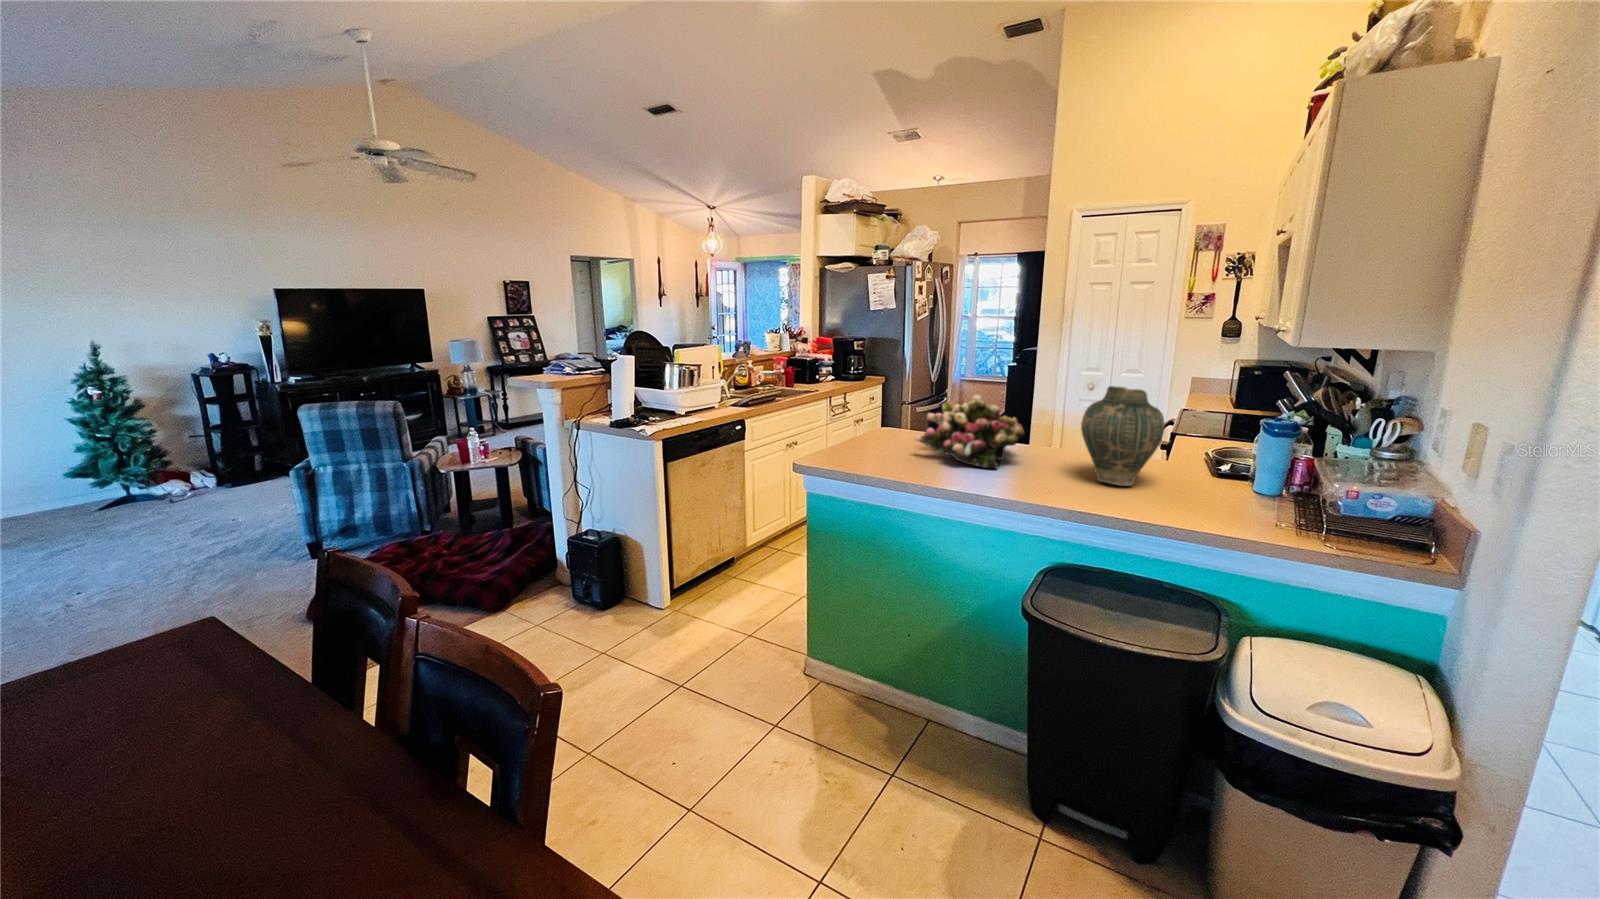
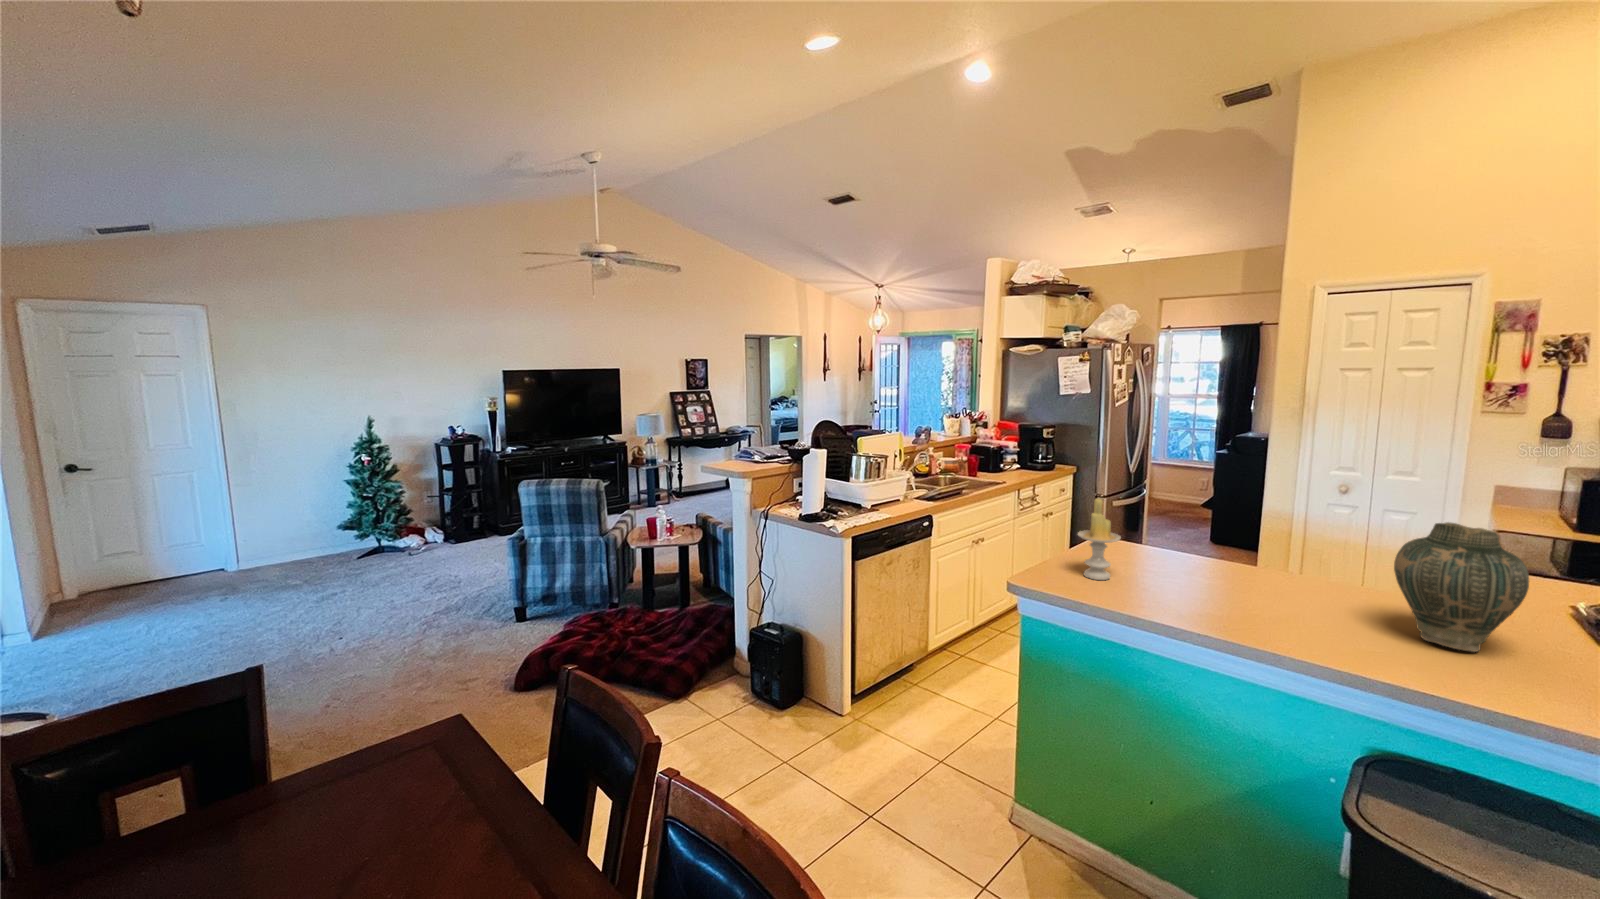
candle: none [852,385,888,458] -> present [1078,499,1121,580]
flower arrangement: present [915,395,1025,469] -> none [1154,515,1307,609]

